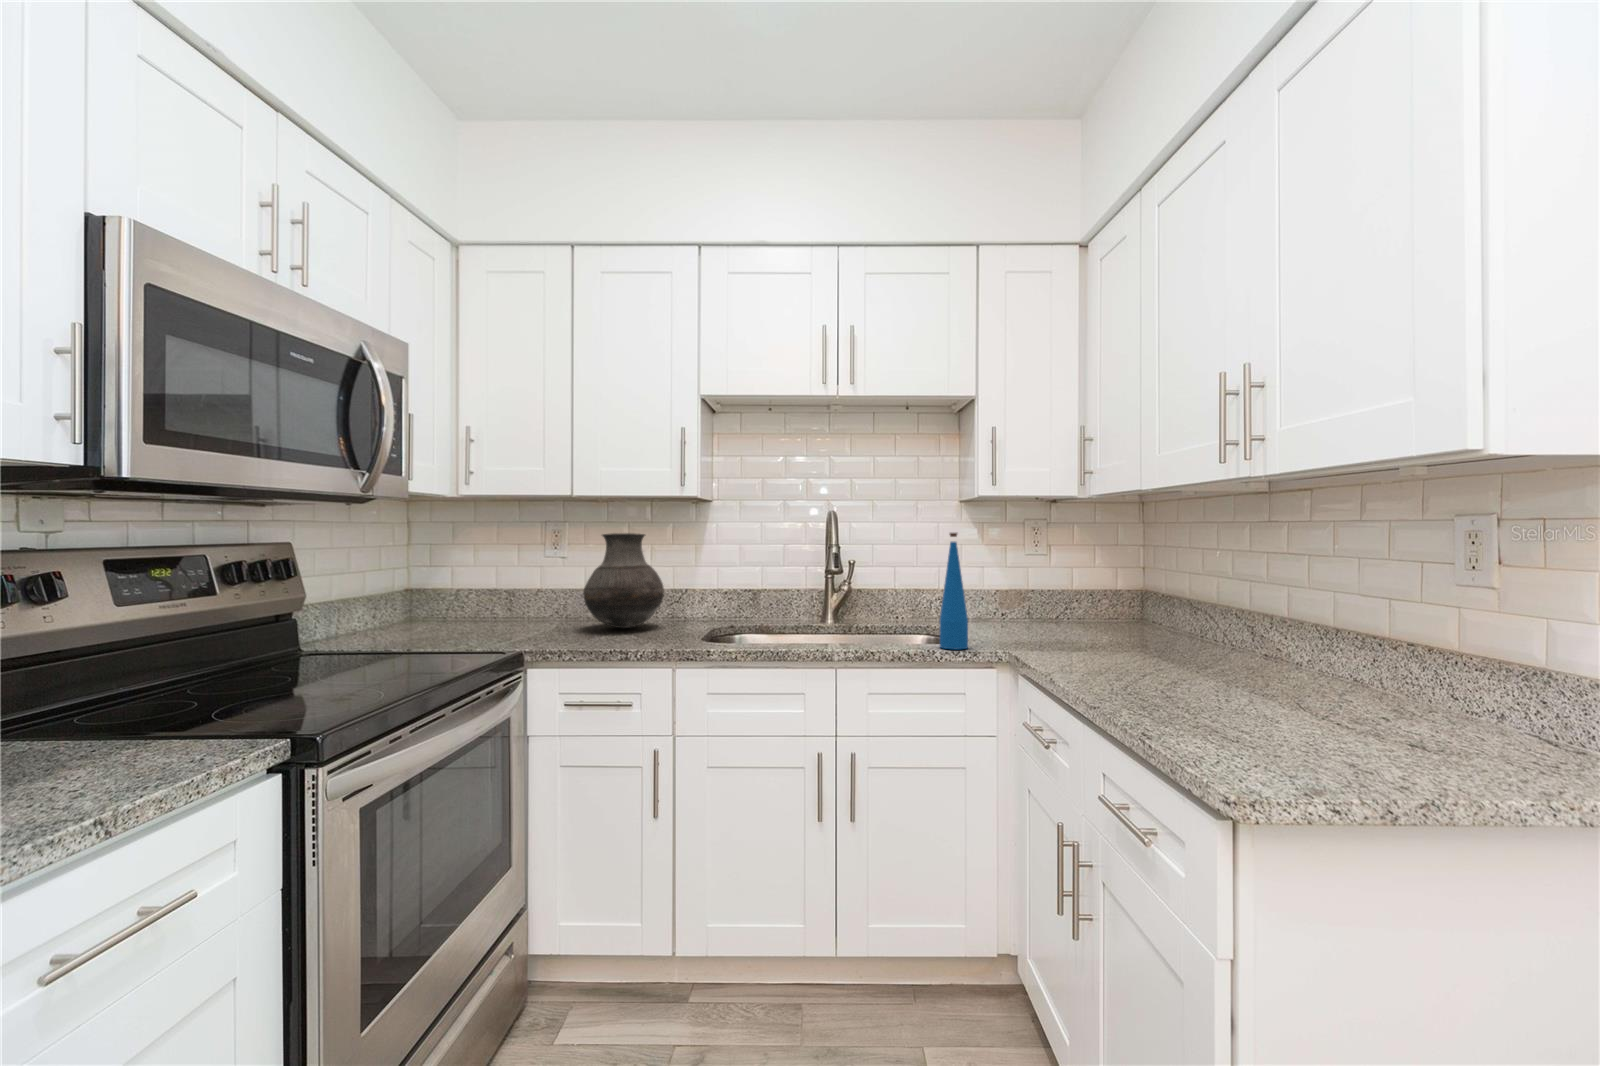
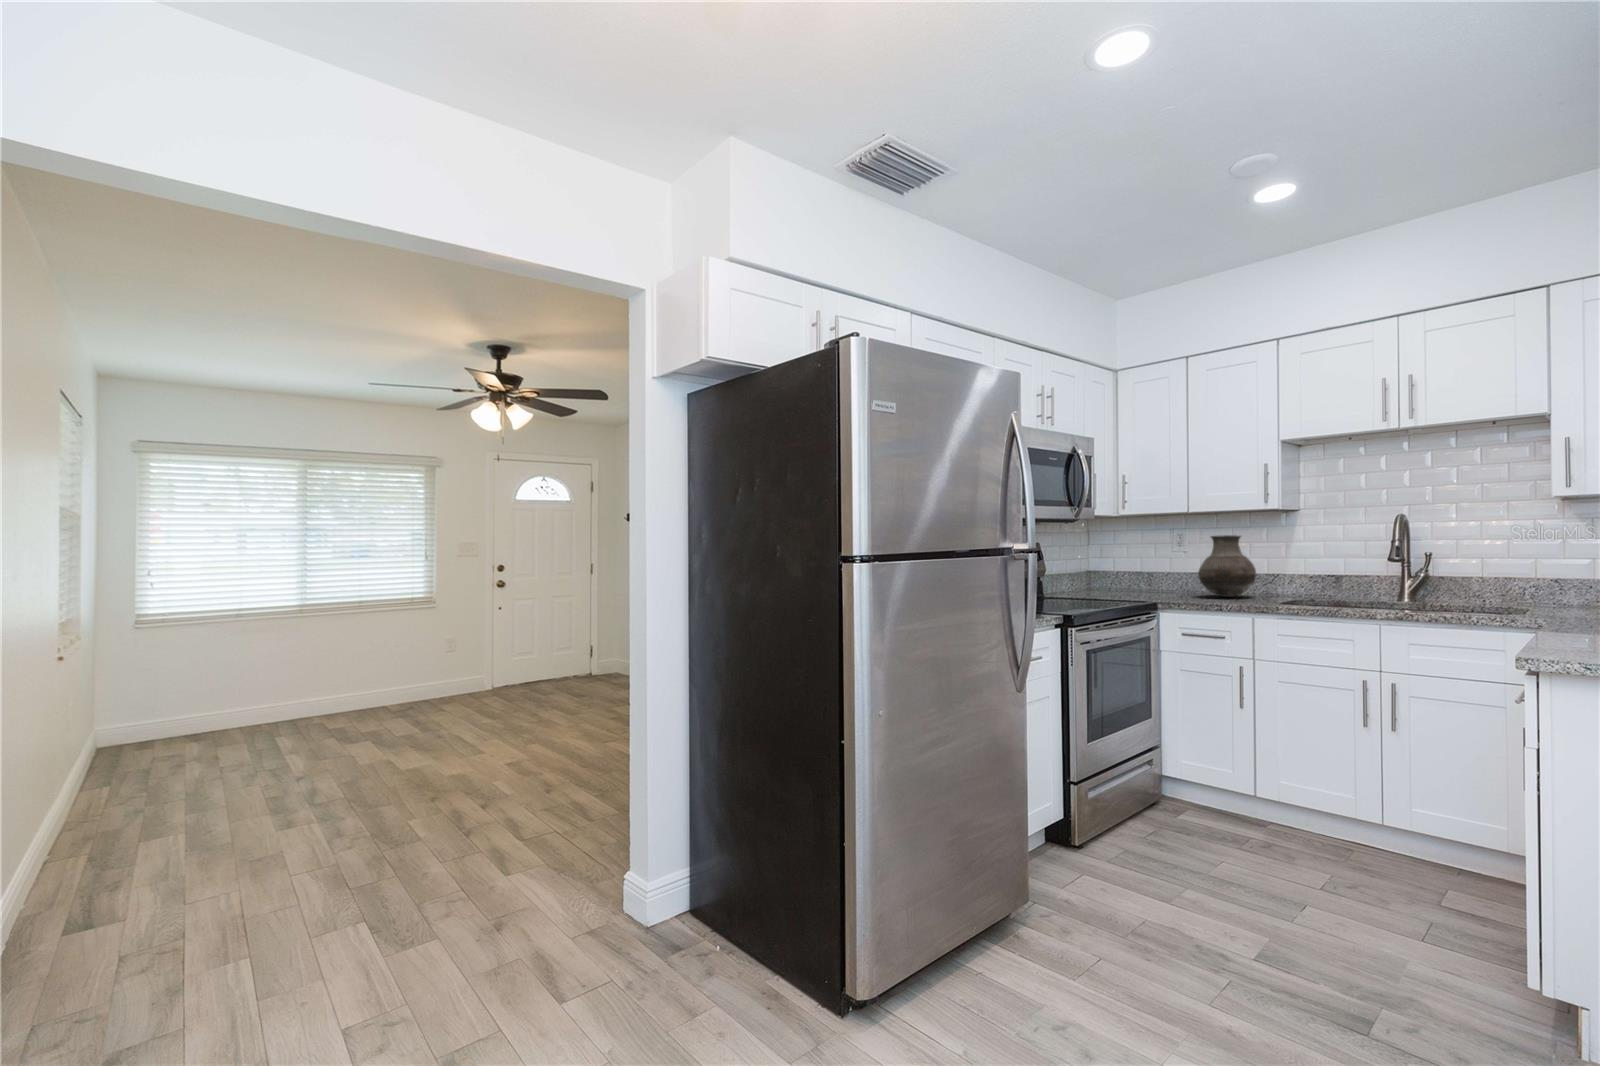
bottle: present [940,533,968,649] -> none [1468,531,1496,617]

